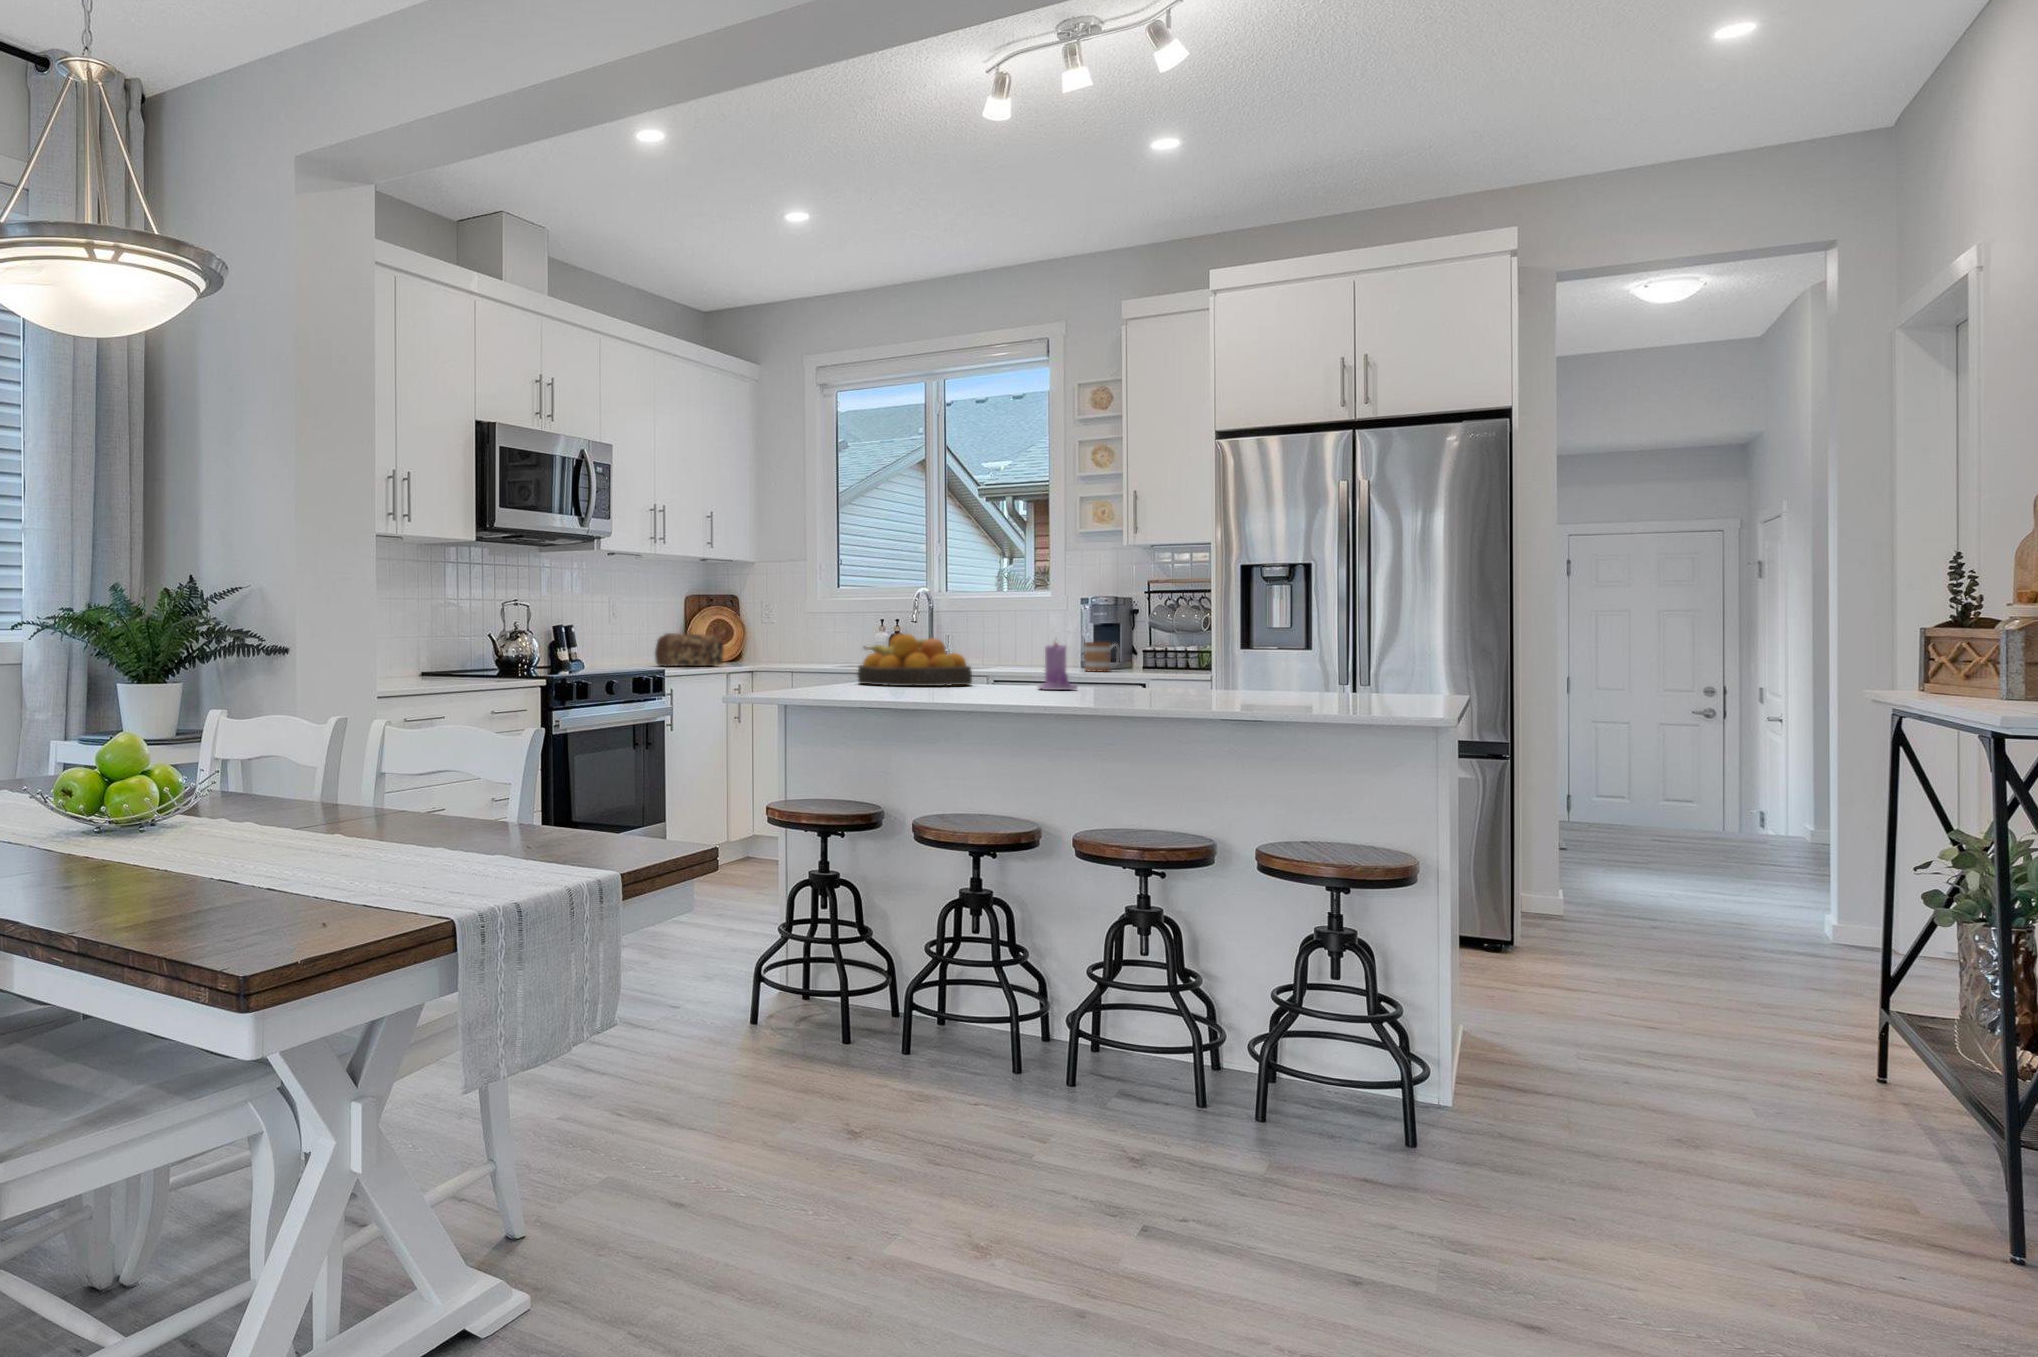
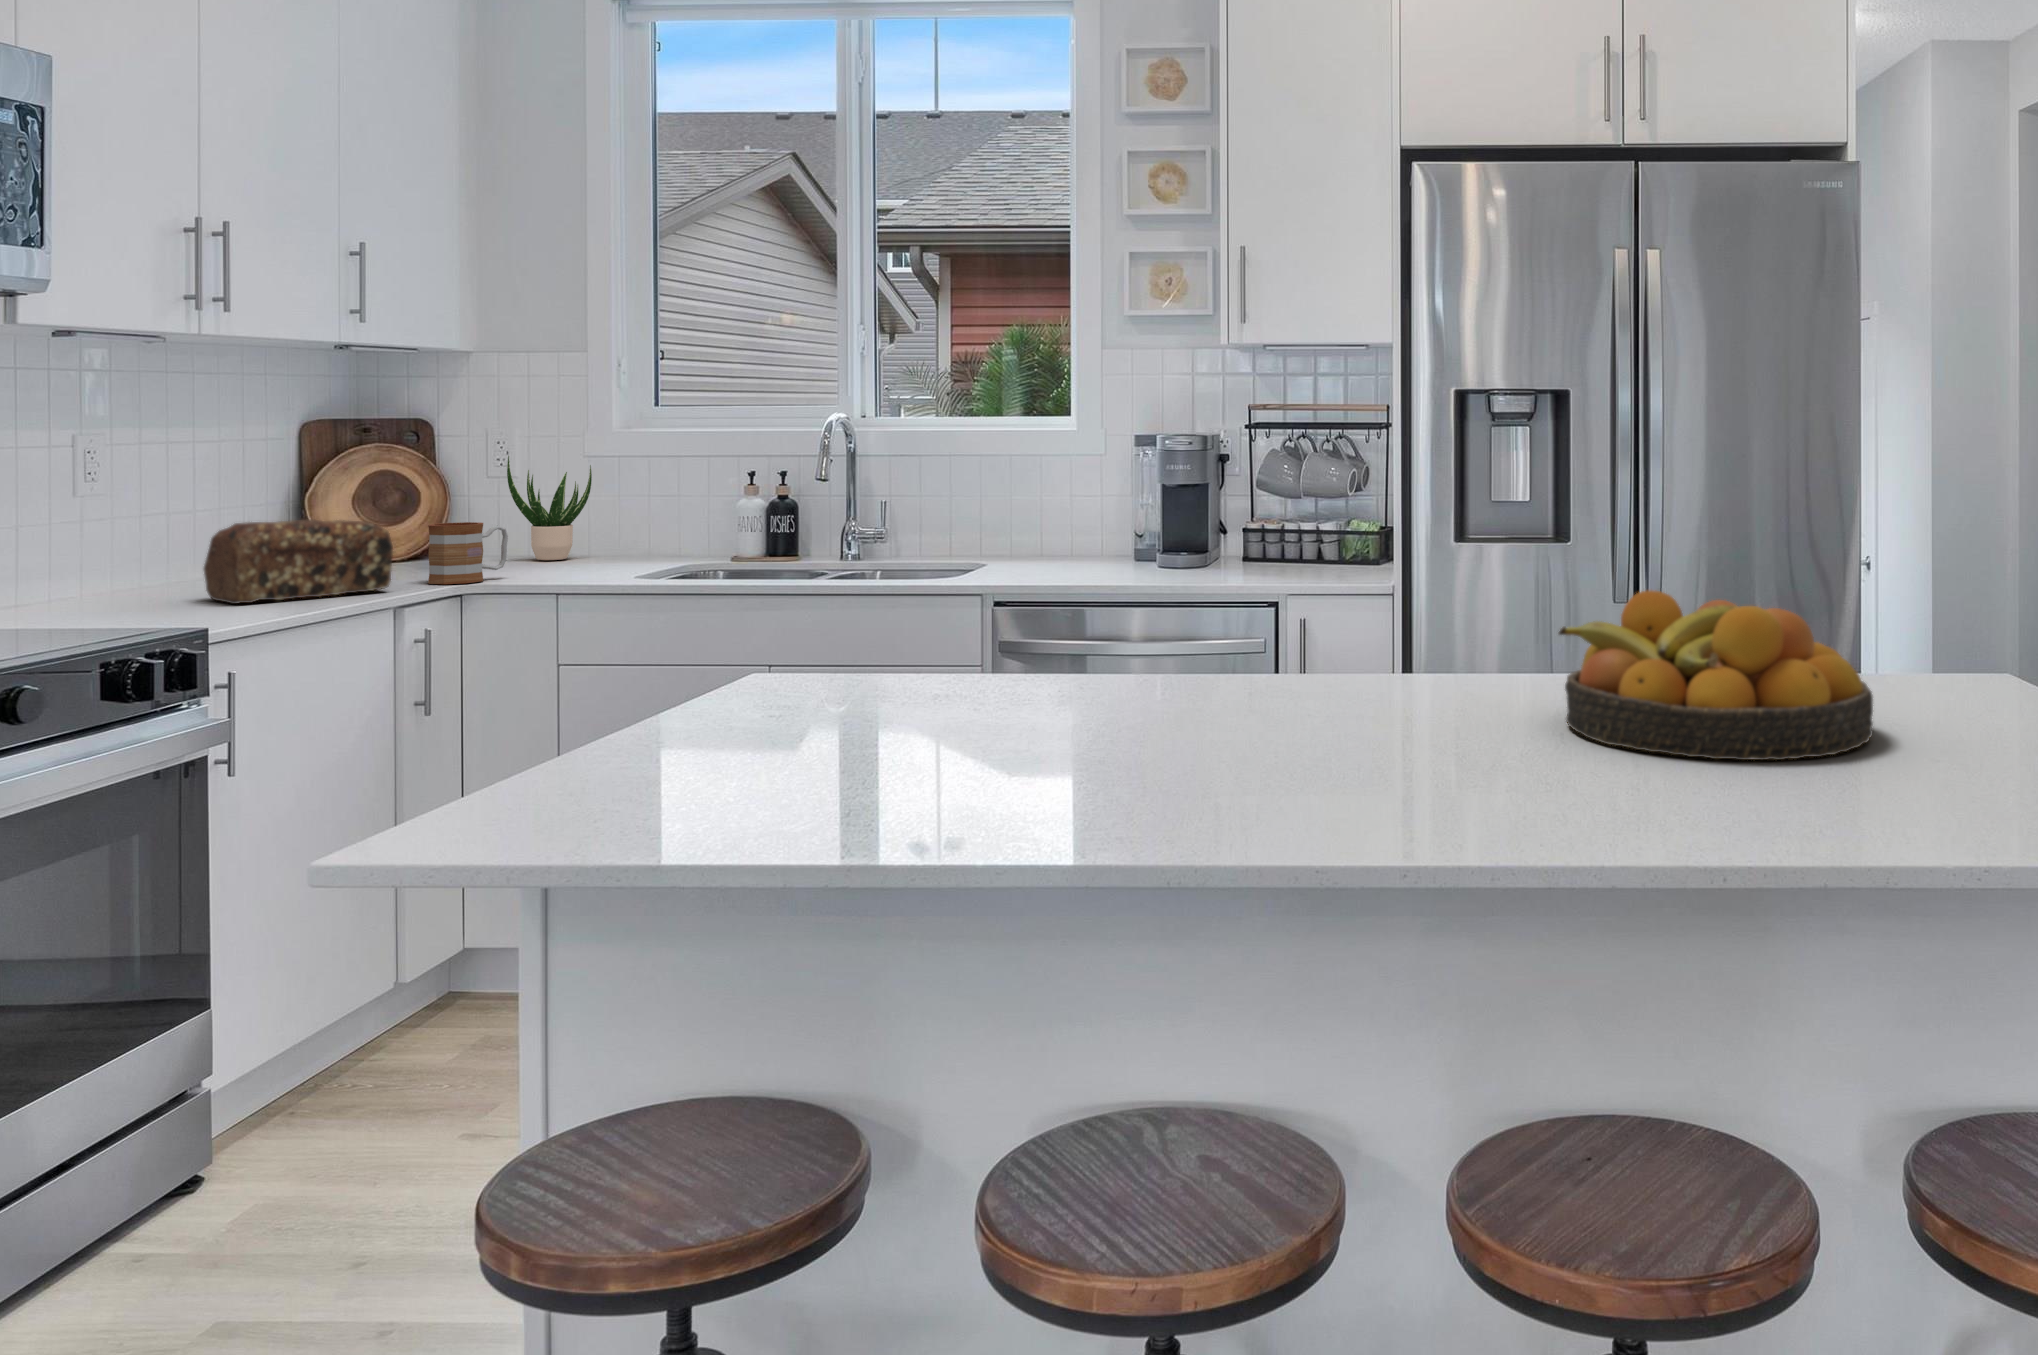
potted plant: none [770,612,808,663] -> present [507,456,592,560]
fruit bowl: present [858,634,972,686] -> present [1559,590,1873,760]
mug: present [1084,642,1120,672] -> present [428,522,508,584]
candle: present [1038,643,1077,690] -> none [1287,602,1388,741]

